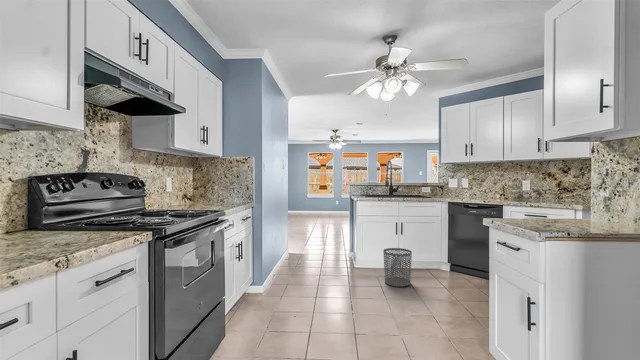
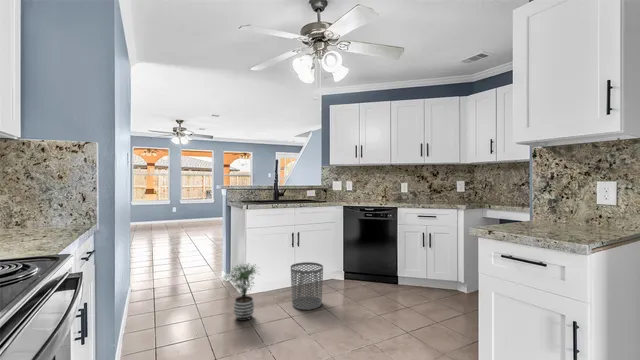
potted plant: none [328,241,358,284] -> present [223,265,256,321]

